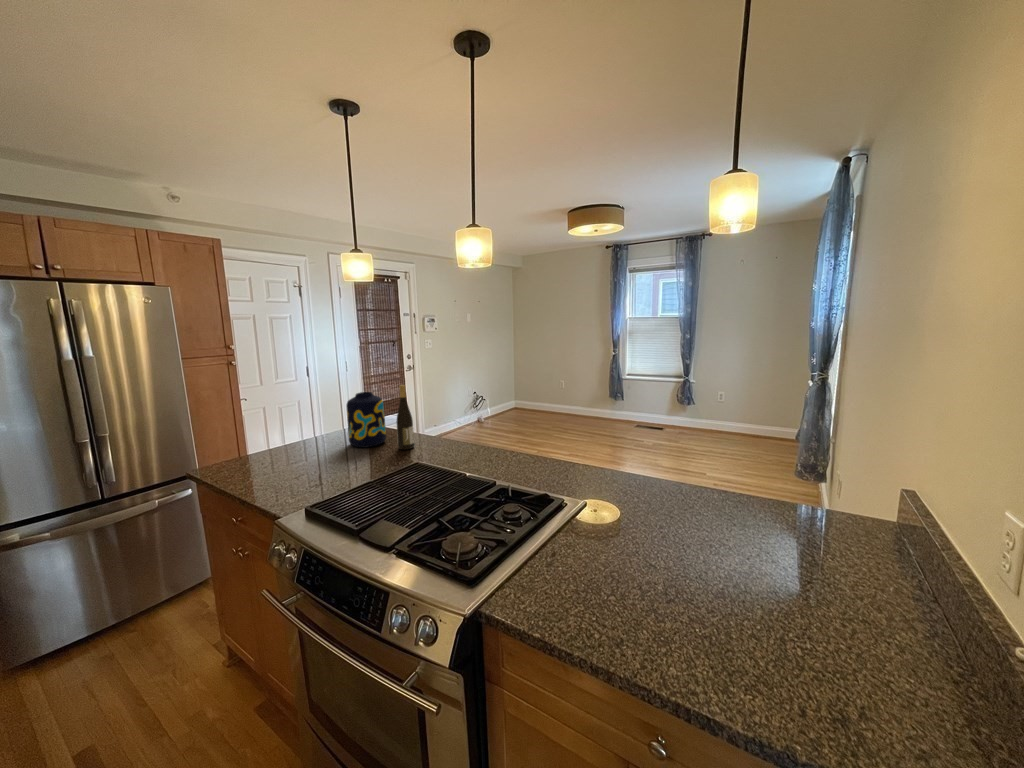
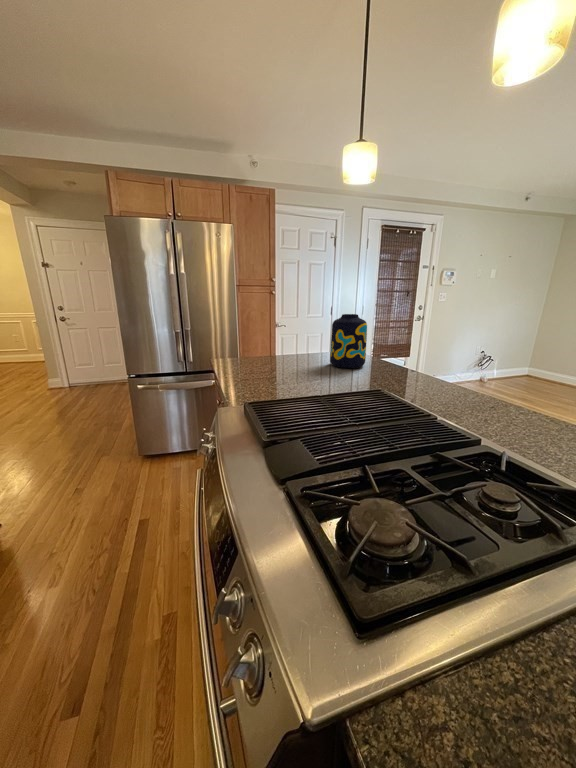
wine bottle: present [396,385,414,450] -> none [372,305,392,377]

